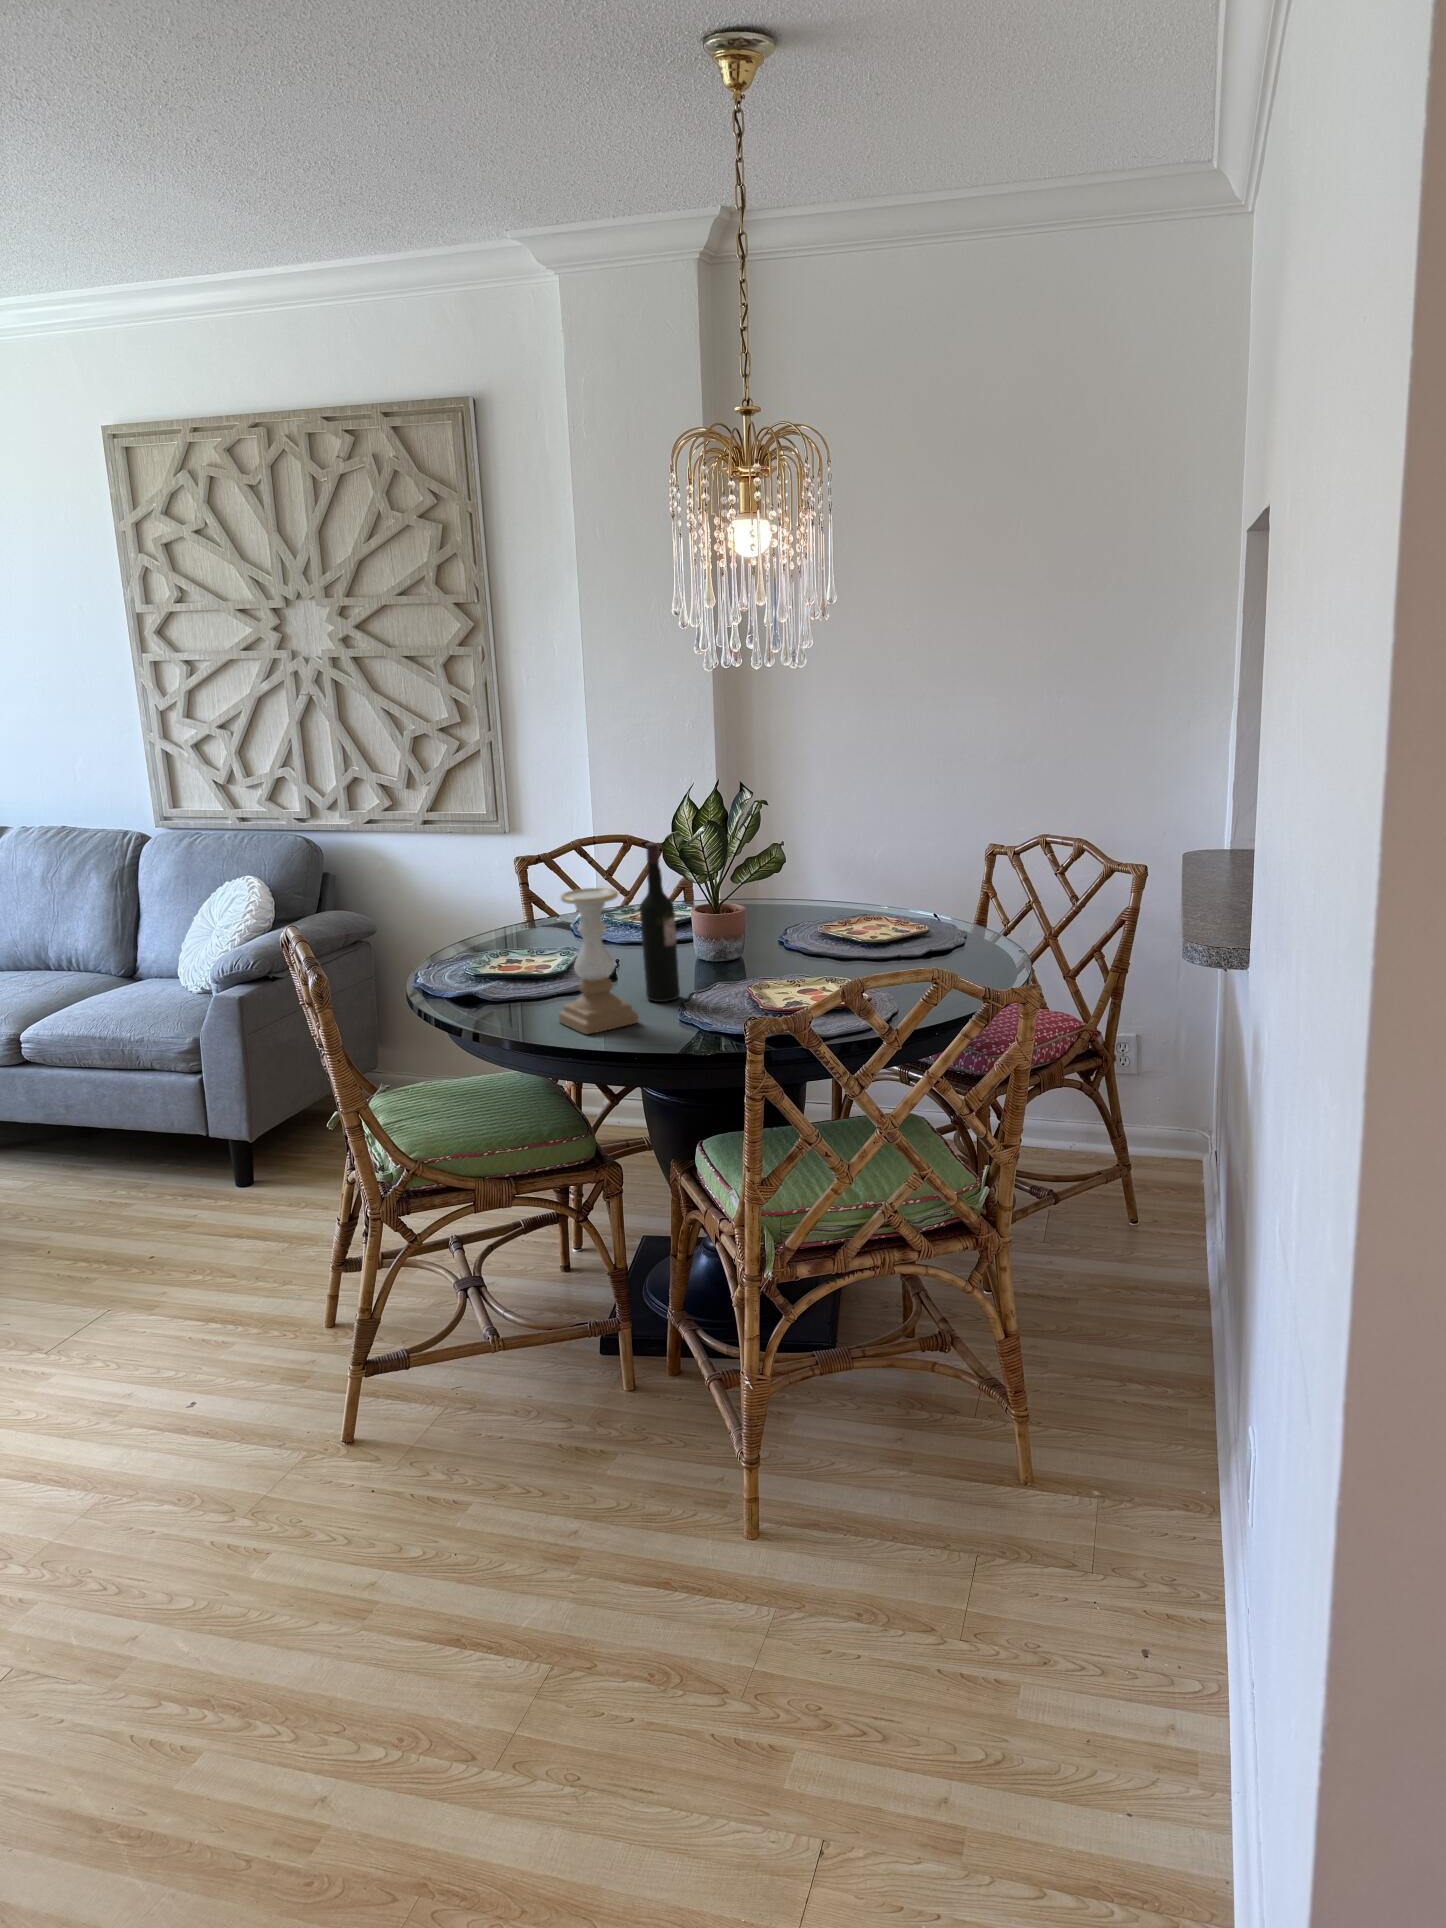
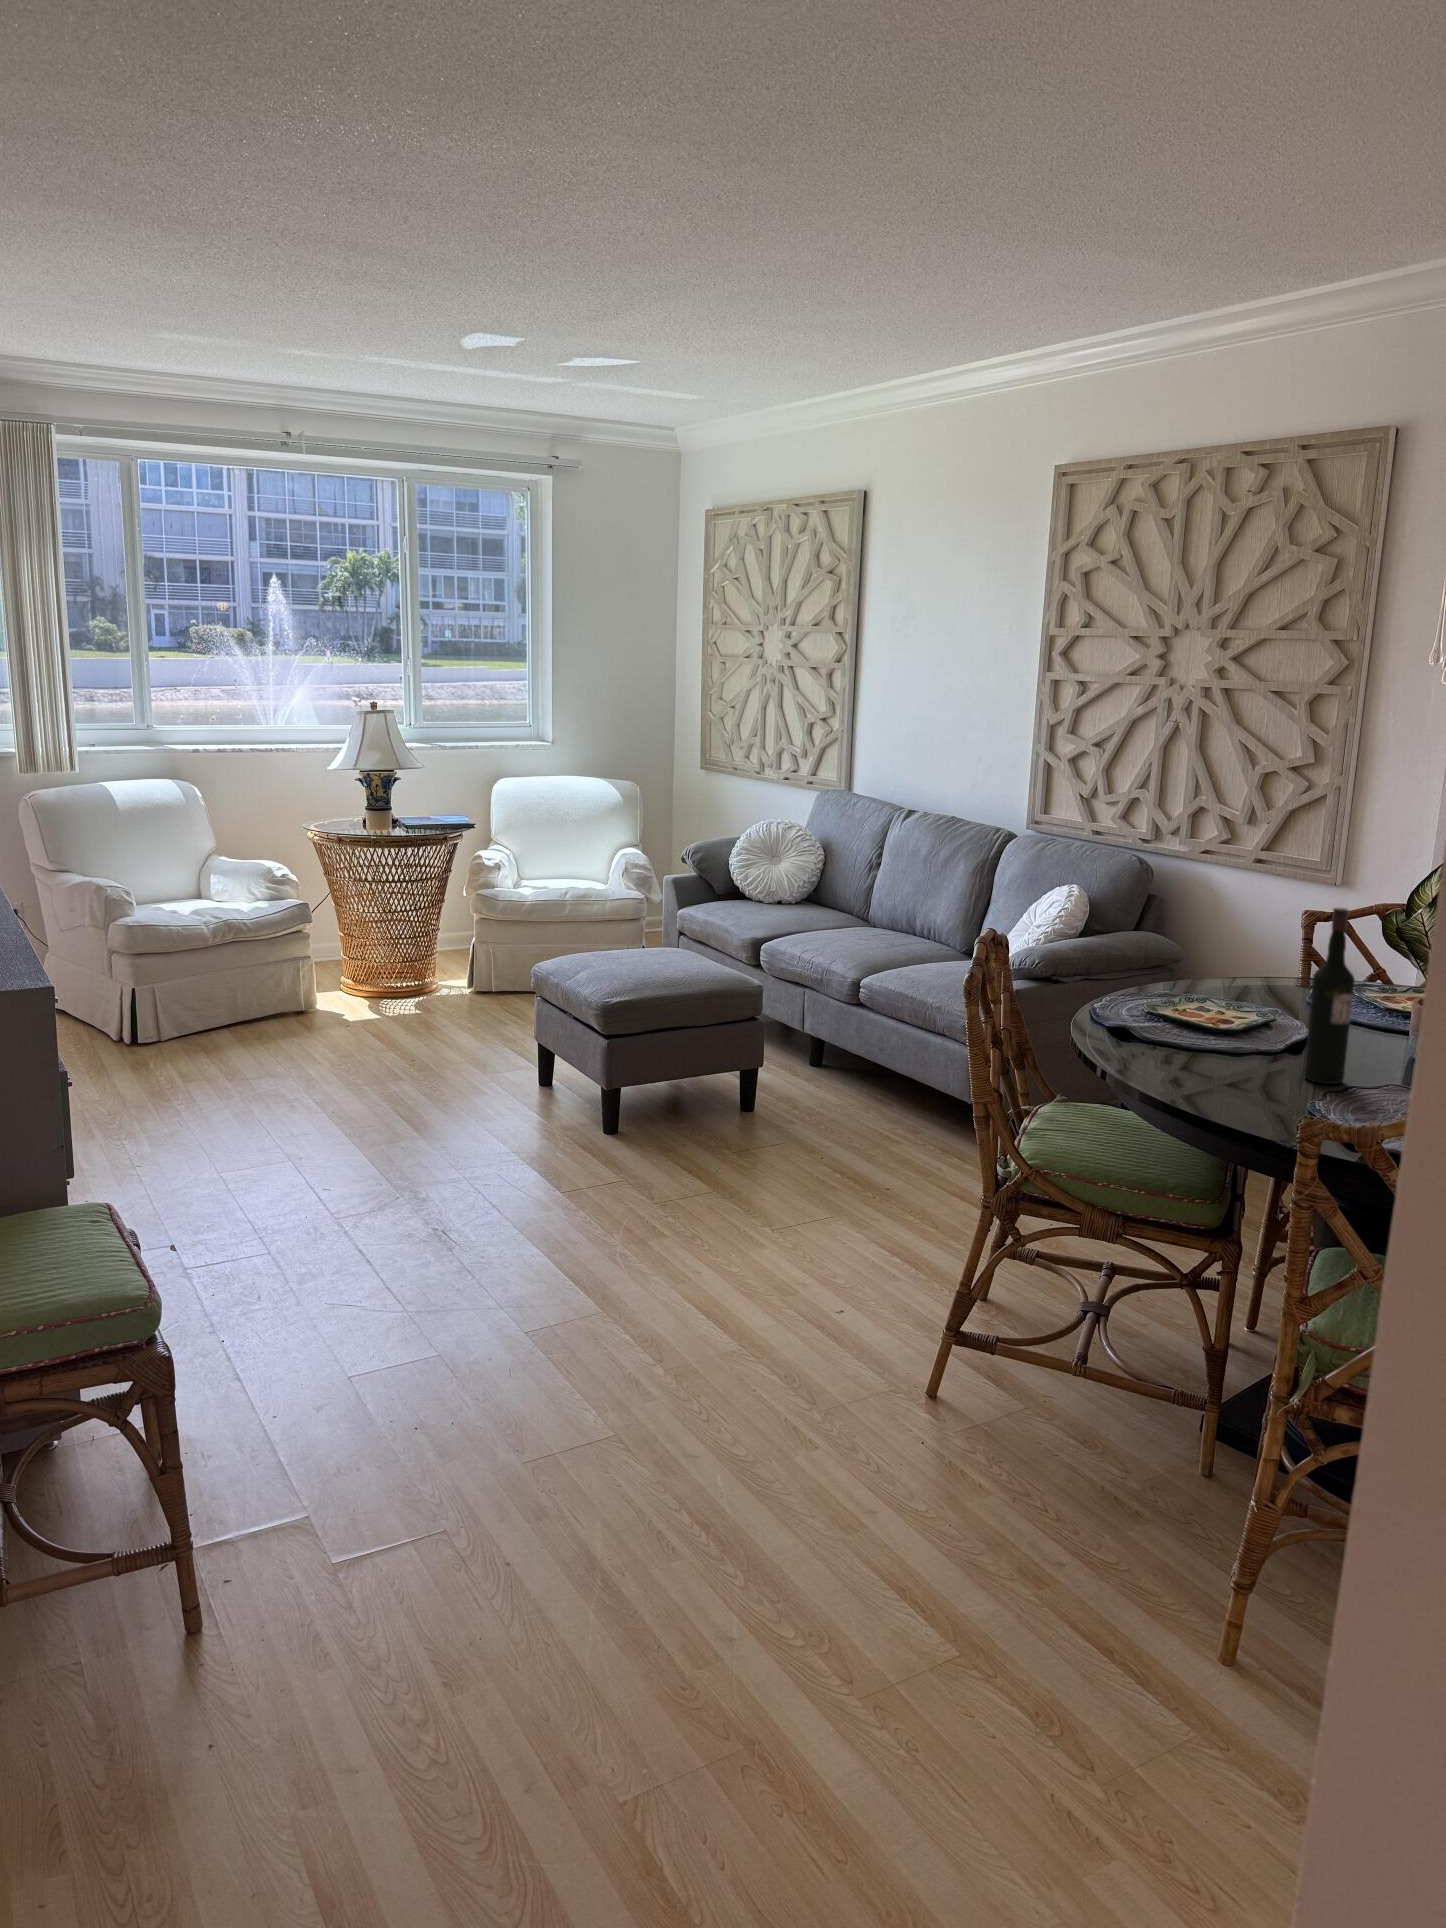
candle holder: present [559,888,638,1034] -> none [1186,939,1271,1094]

